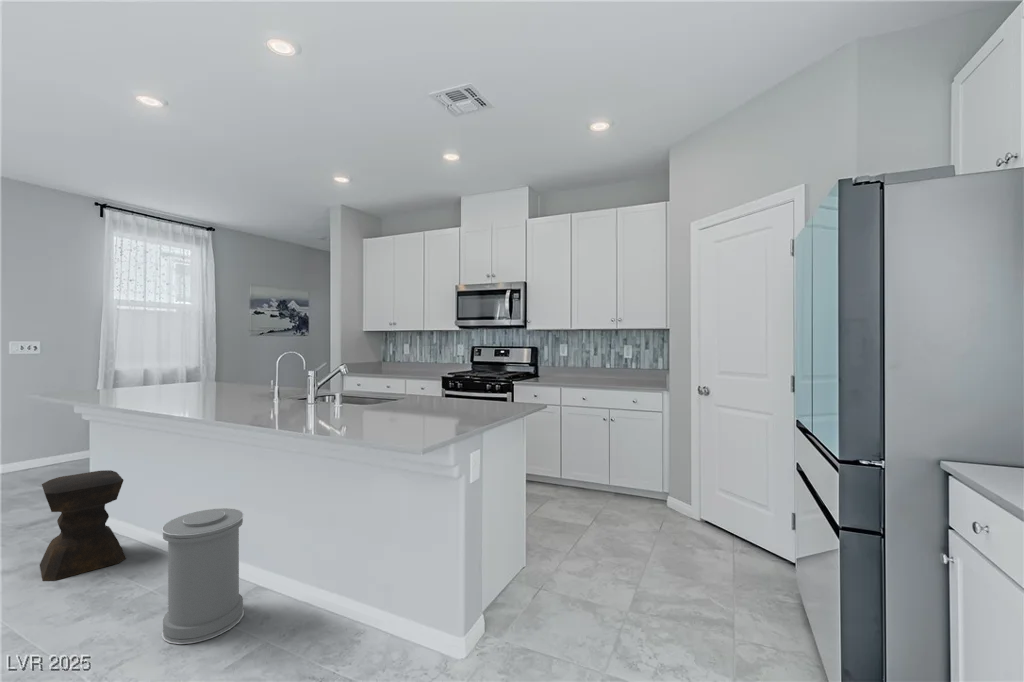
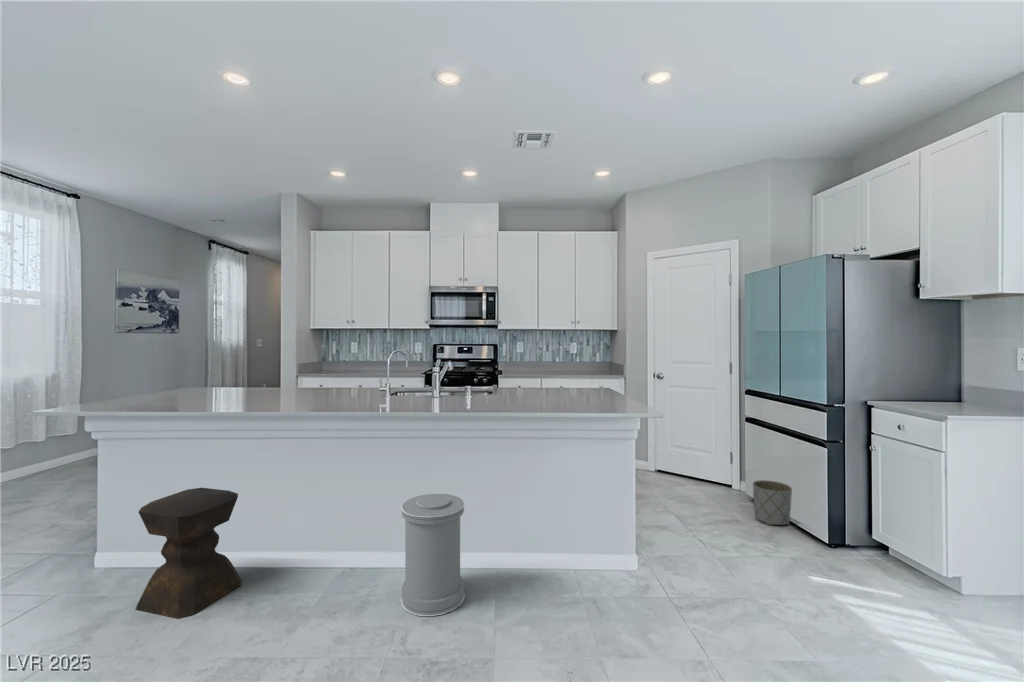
planter: none [732,574,797,662] -> present [753,480,792,525]

